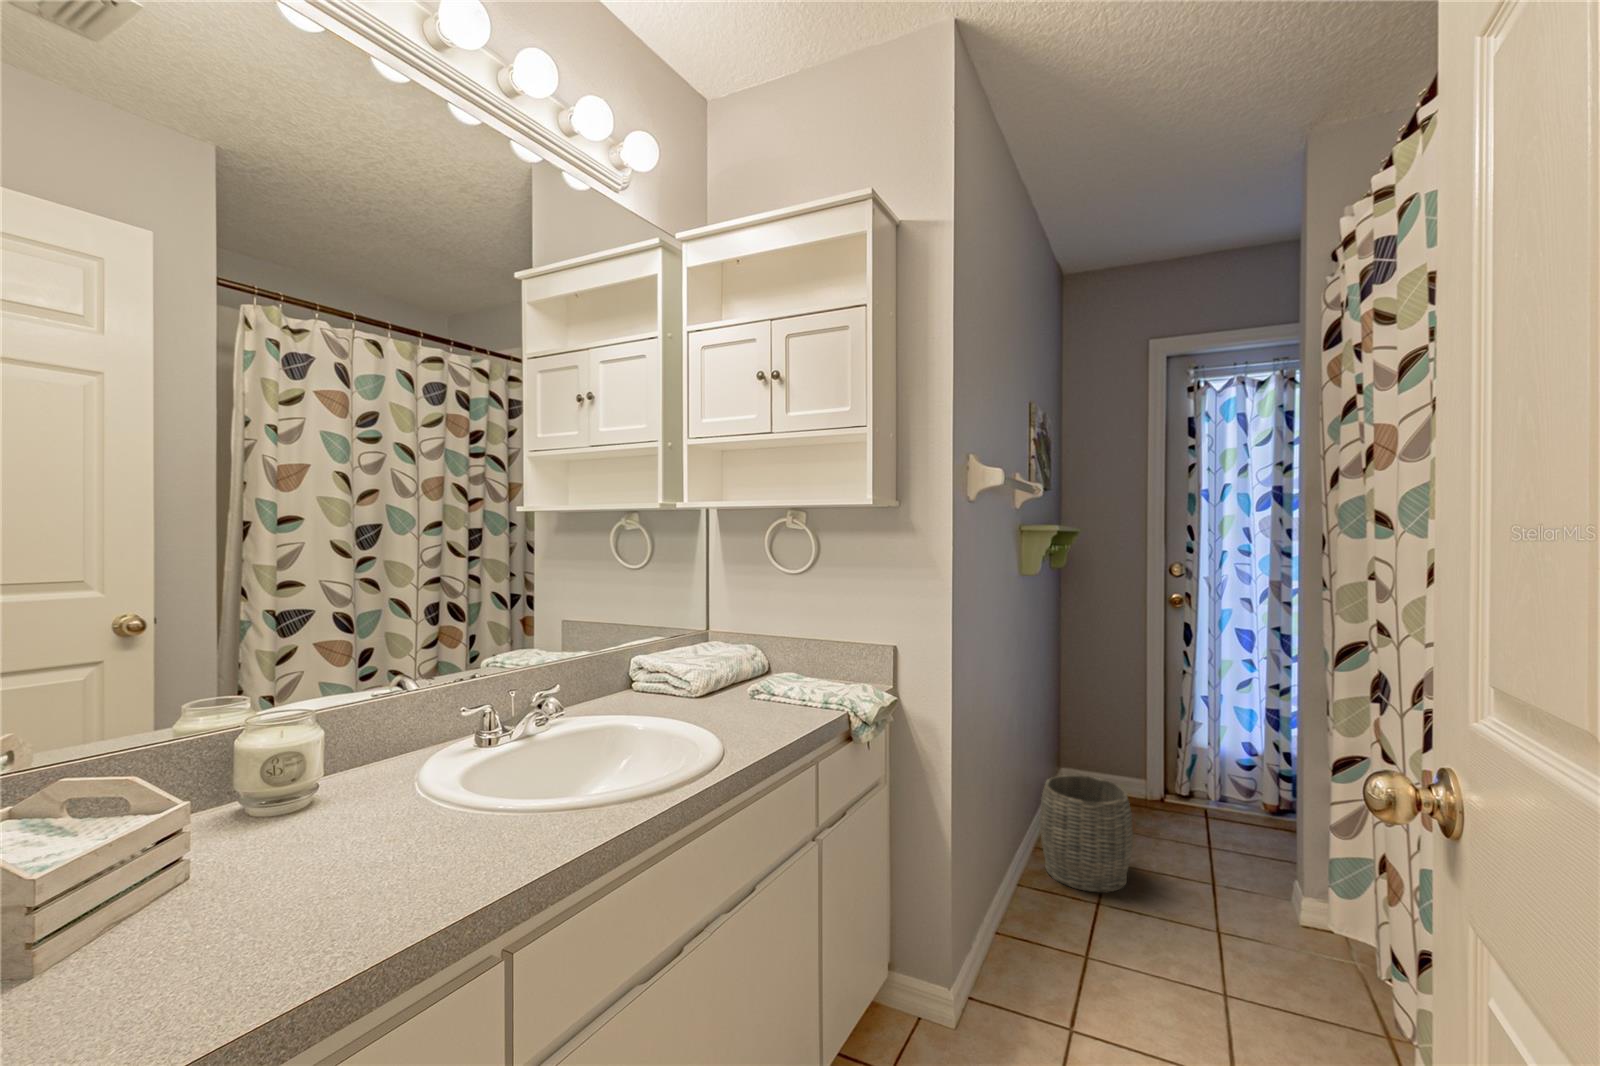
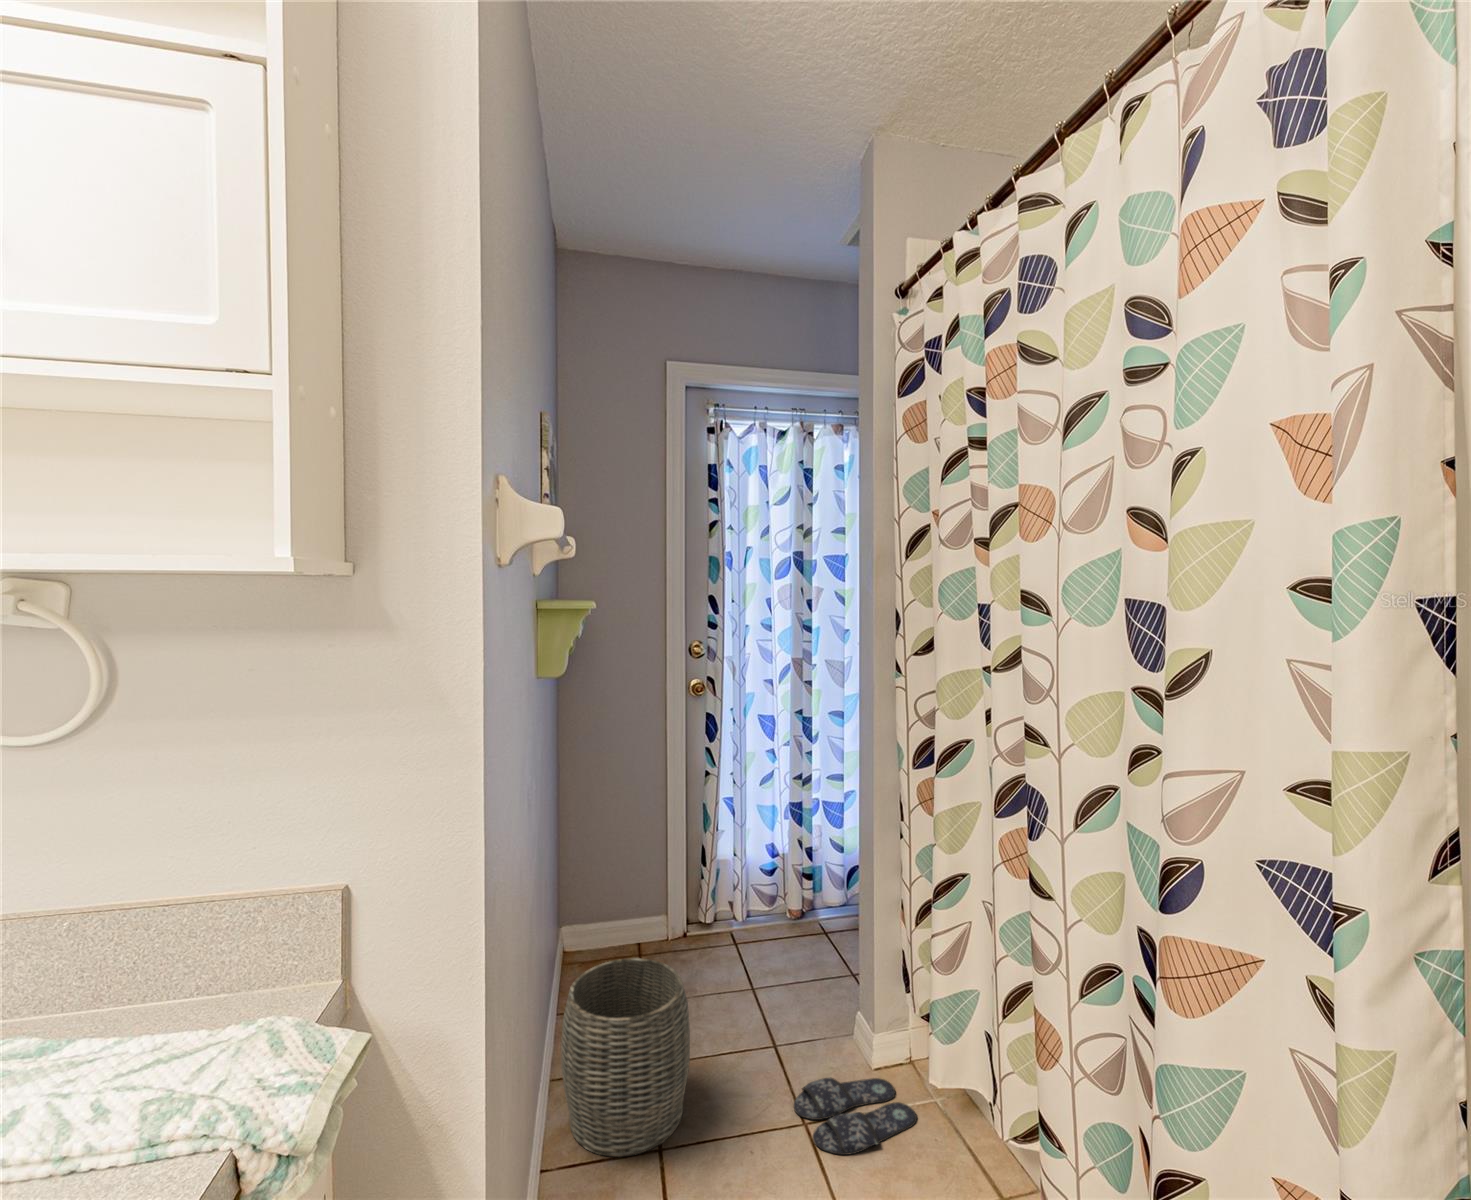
slippers: none [1216,901,1330,952] -> present [794,1078,917,1155]

